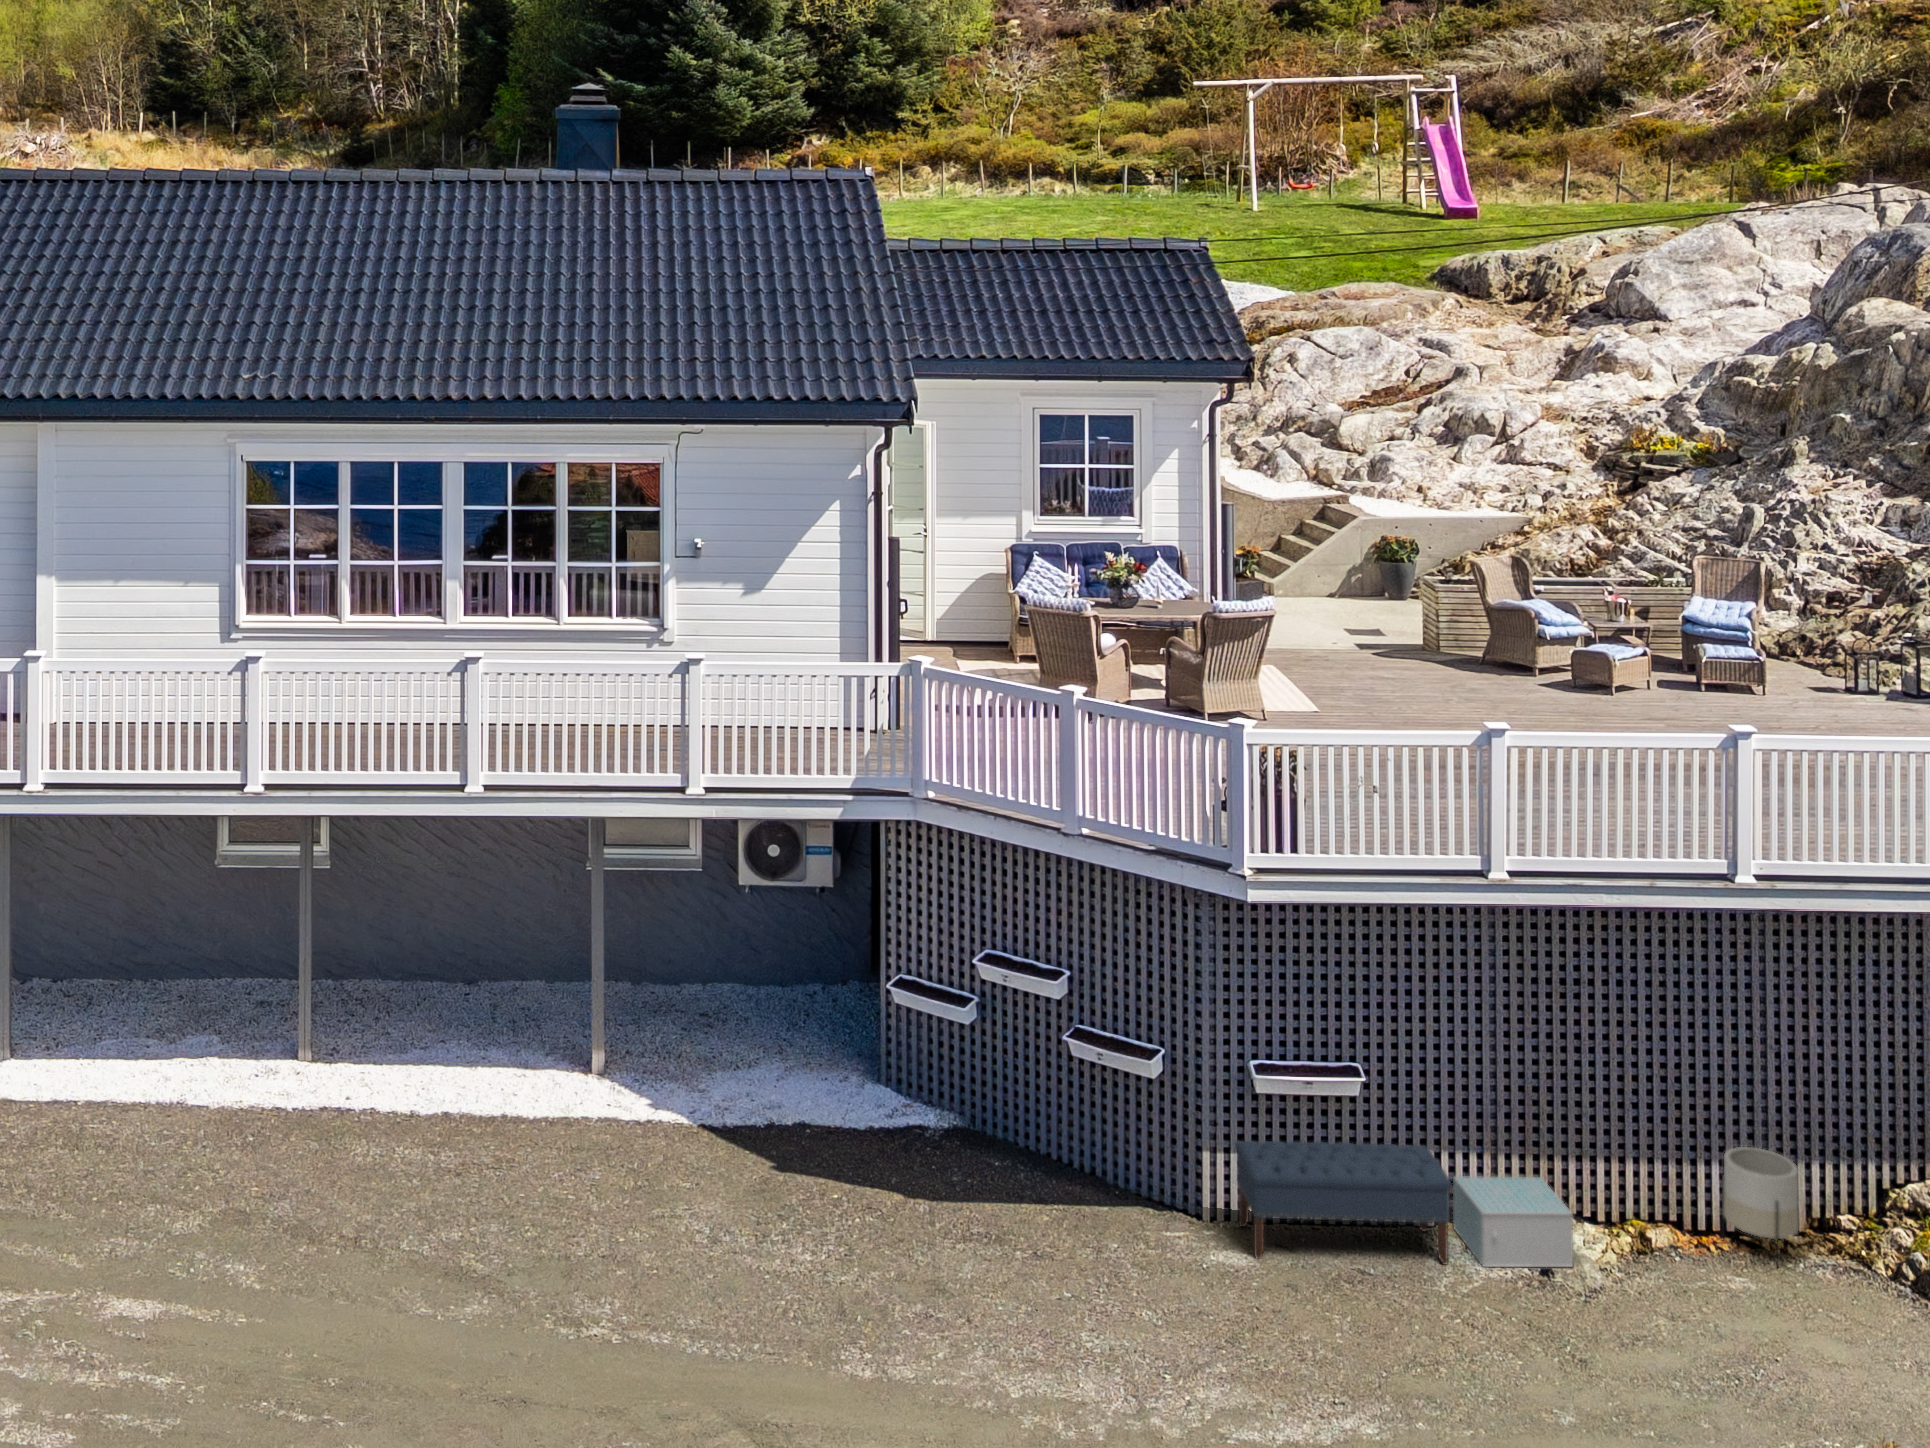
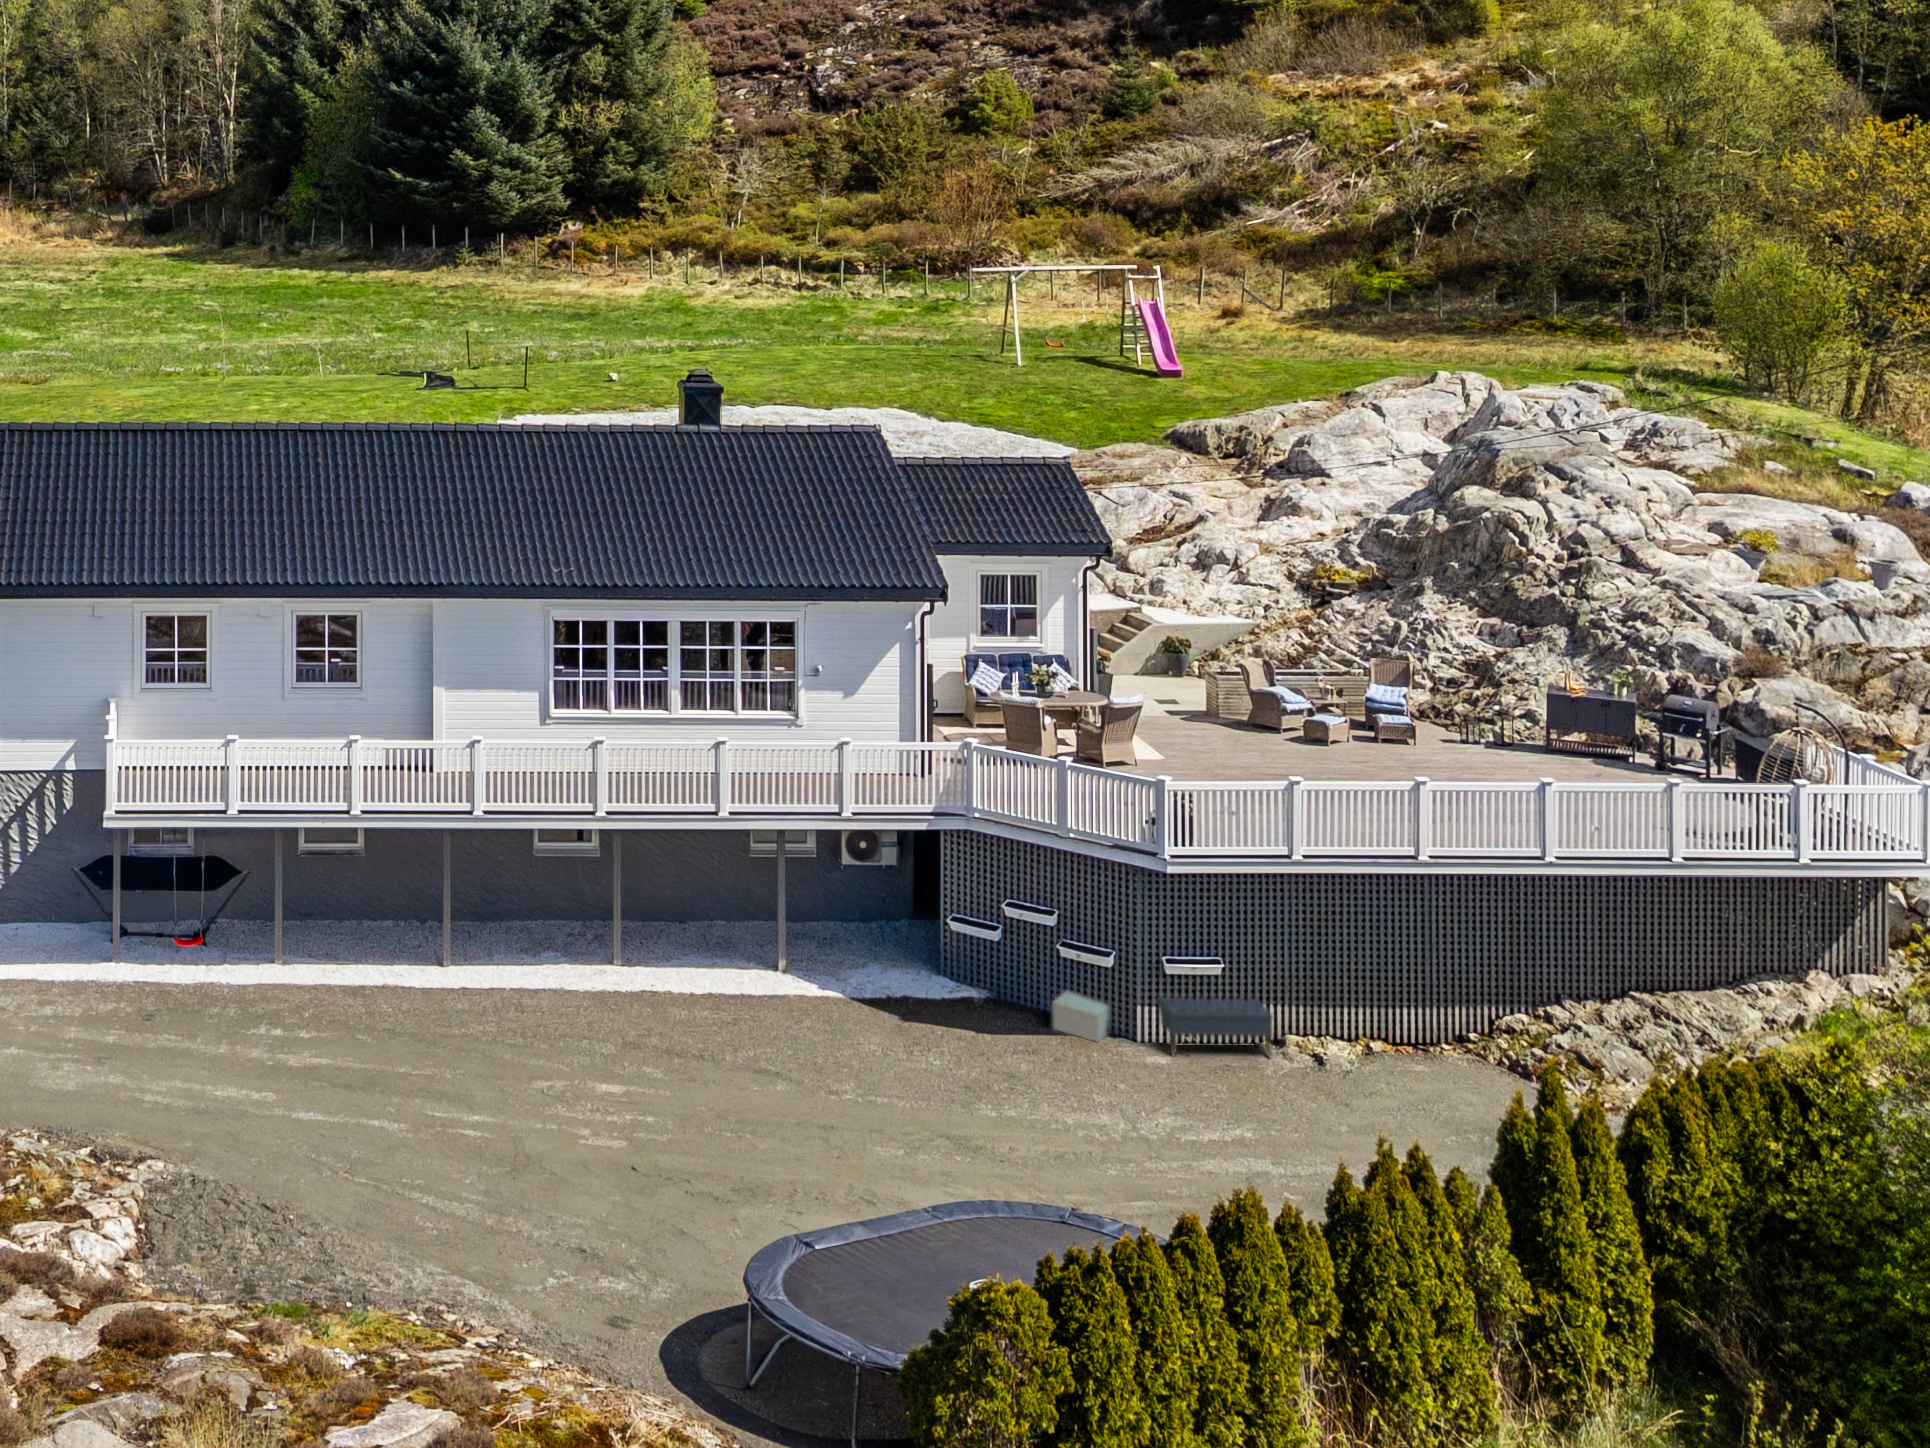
planter: present [1722,1147,1798,1242] -> none [1410,997,1451,1059]
storage box: present [1453,1176,1573,1267] -> present [1052,992,1108,1041]

